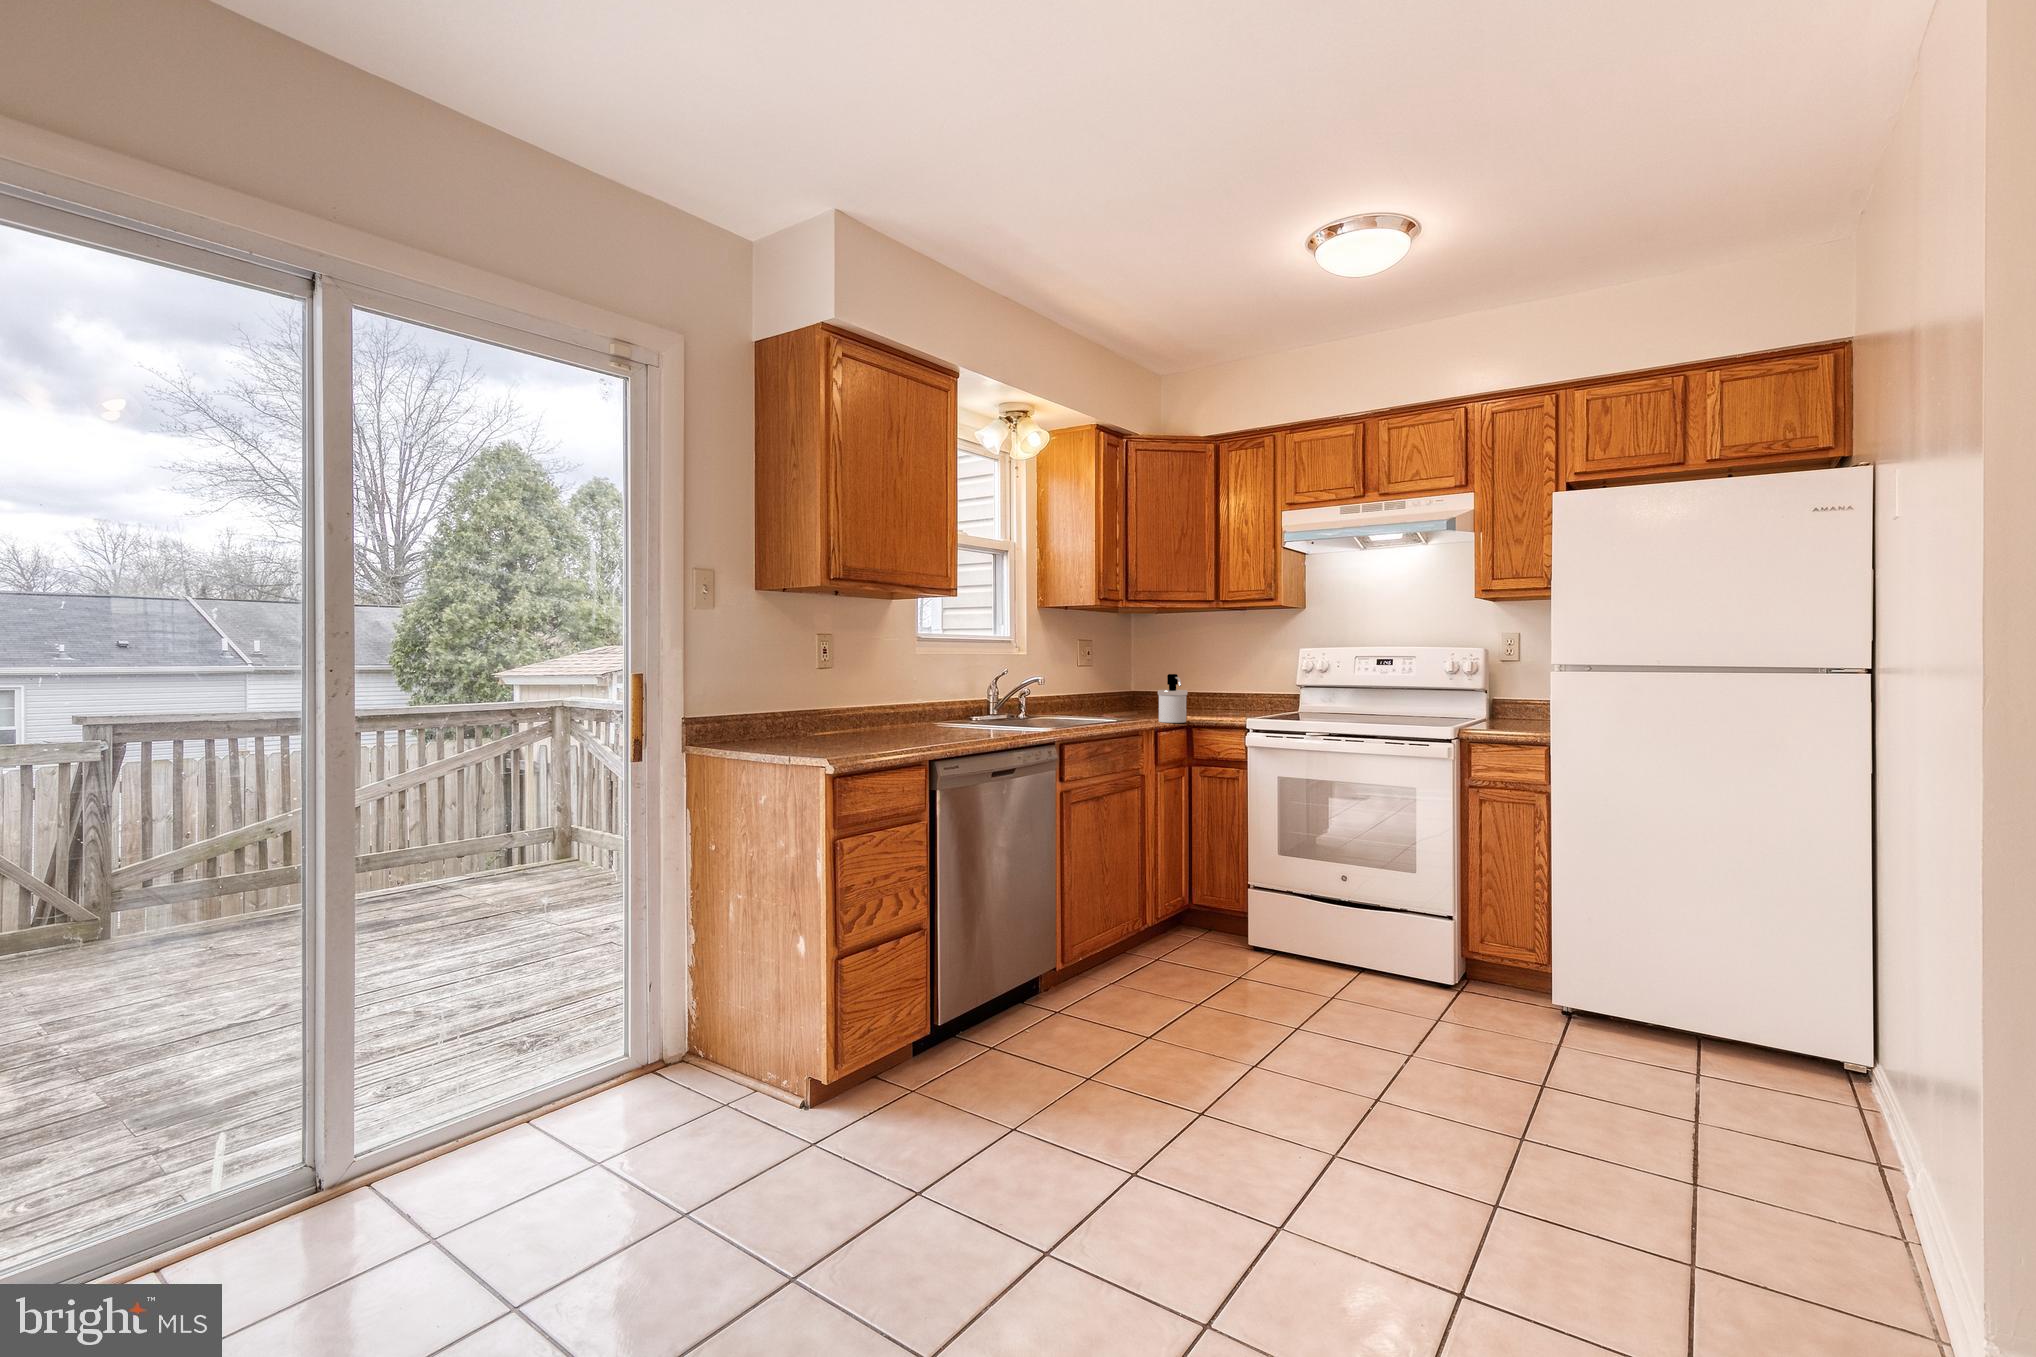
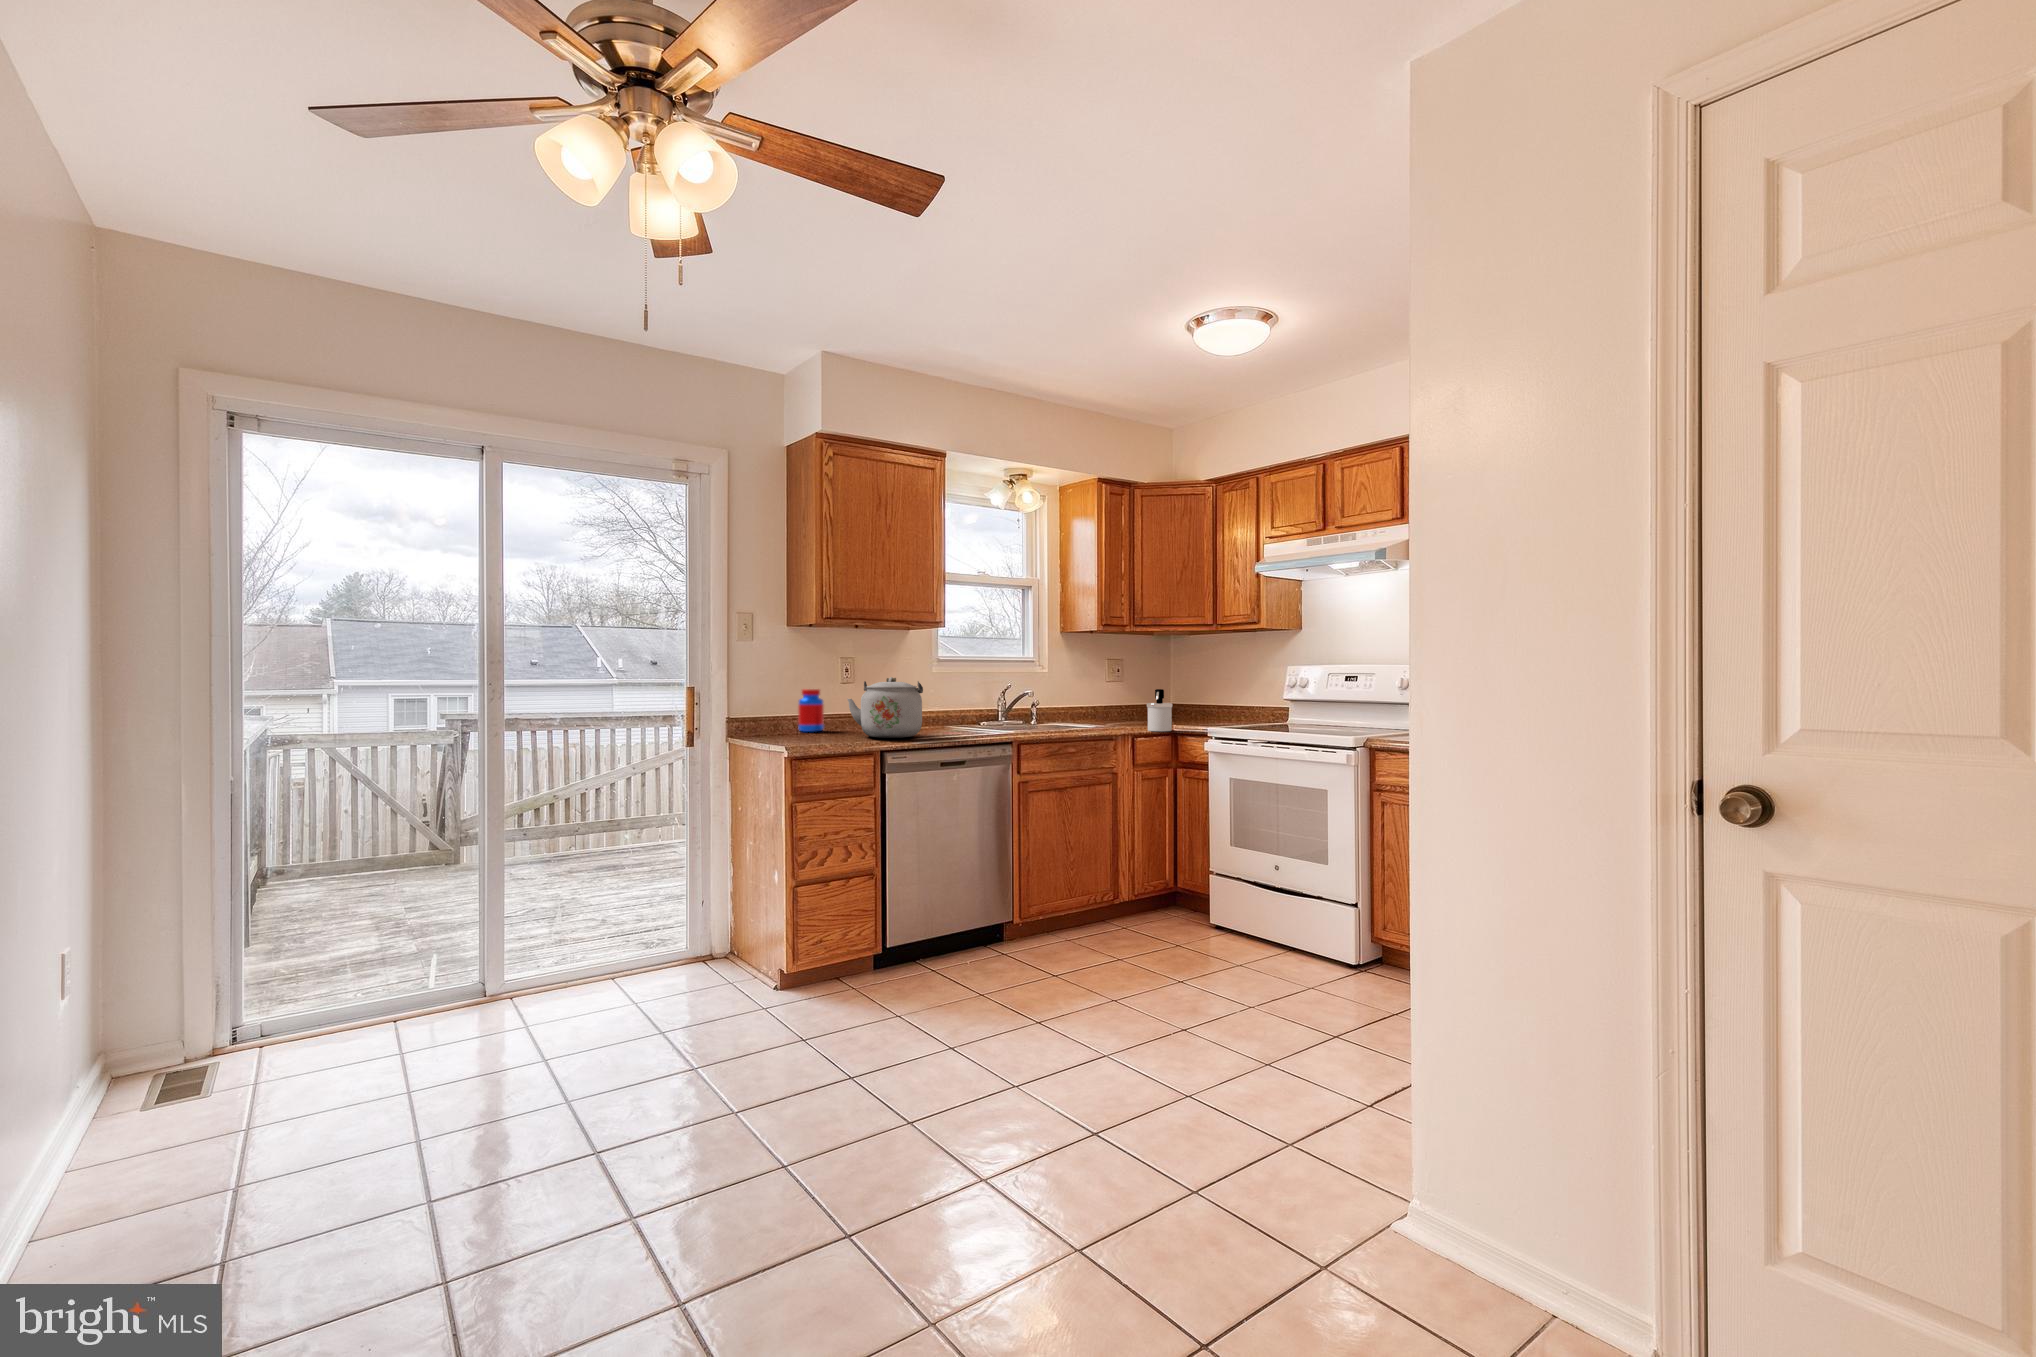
kettle: none [854,660,952,739] -> present [847,677,923,738]
jar: none [774,676,808,733] -> present [798,689,824,732]

